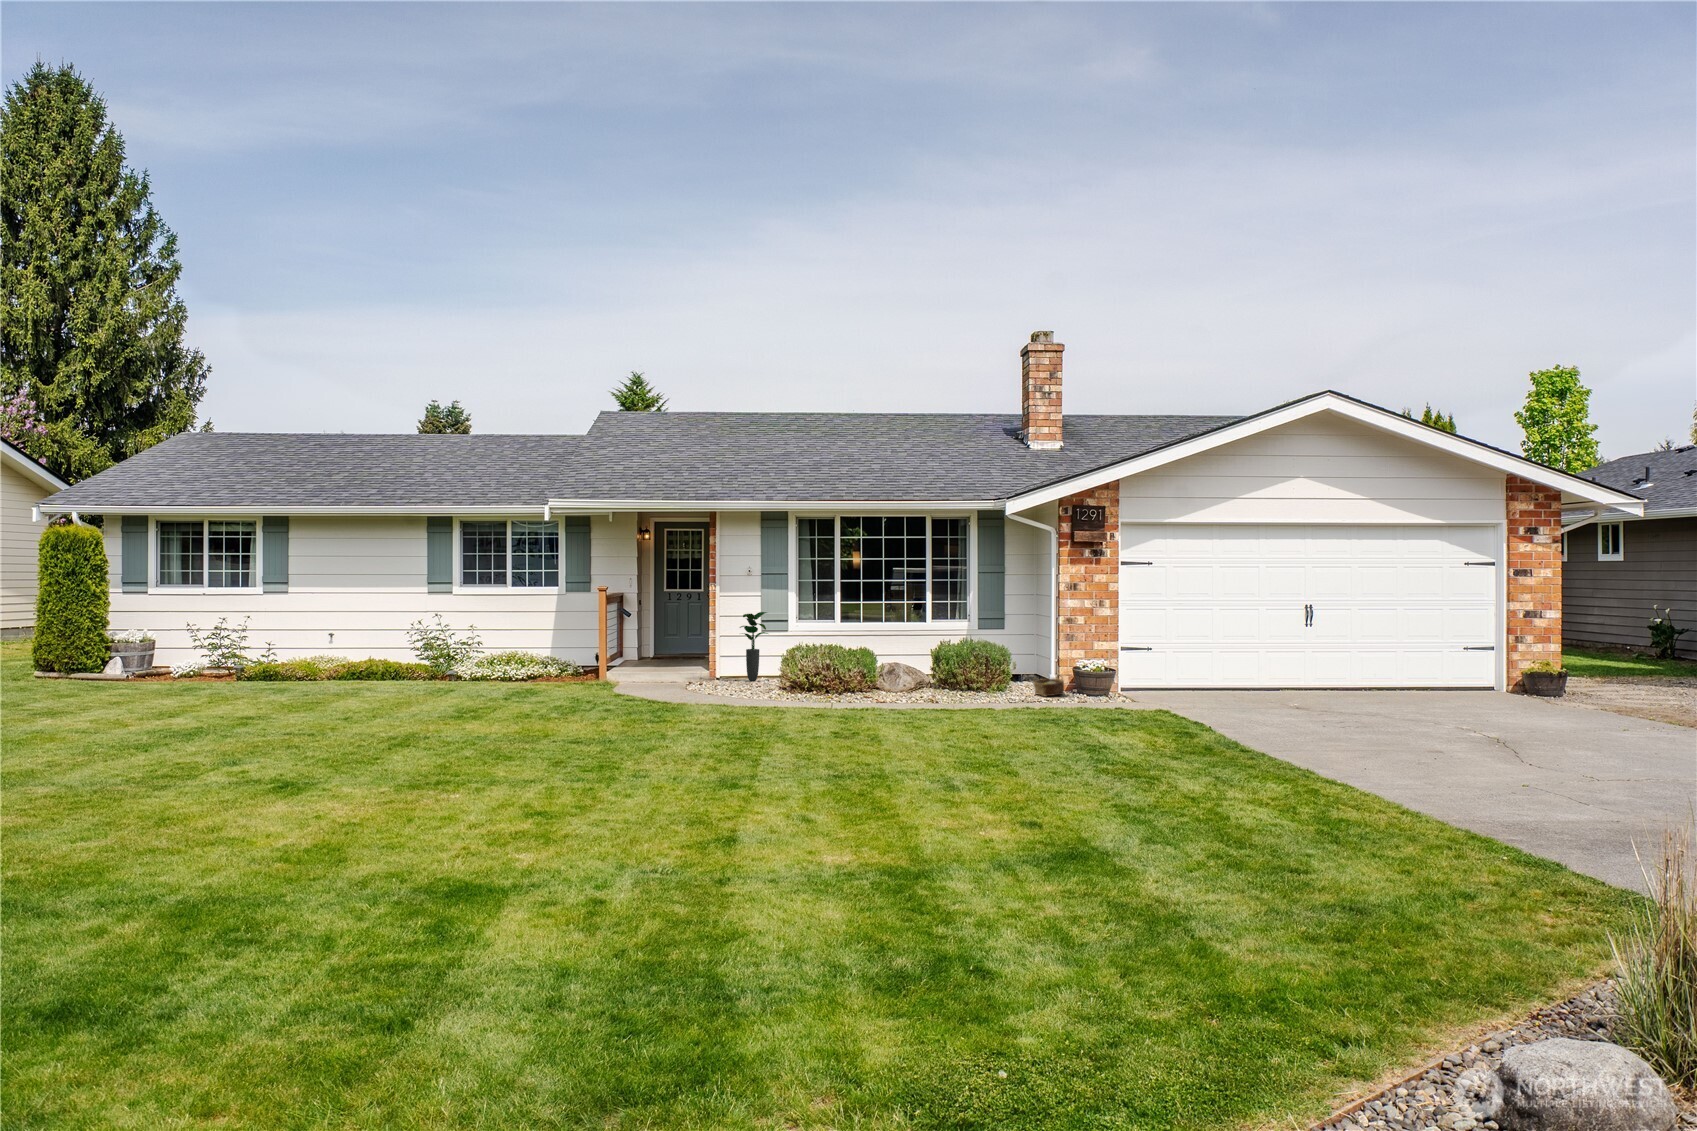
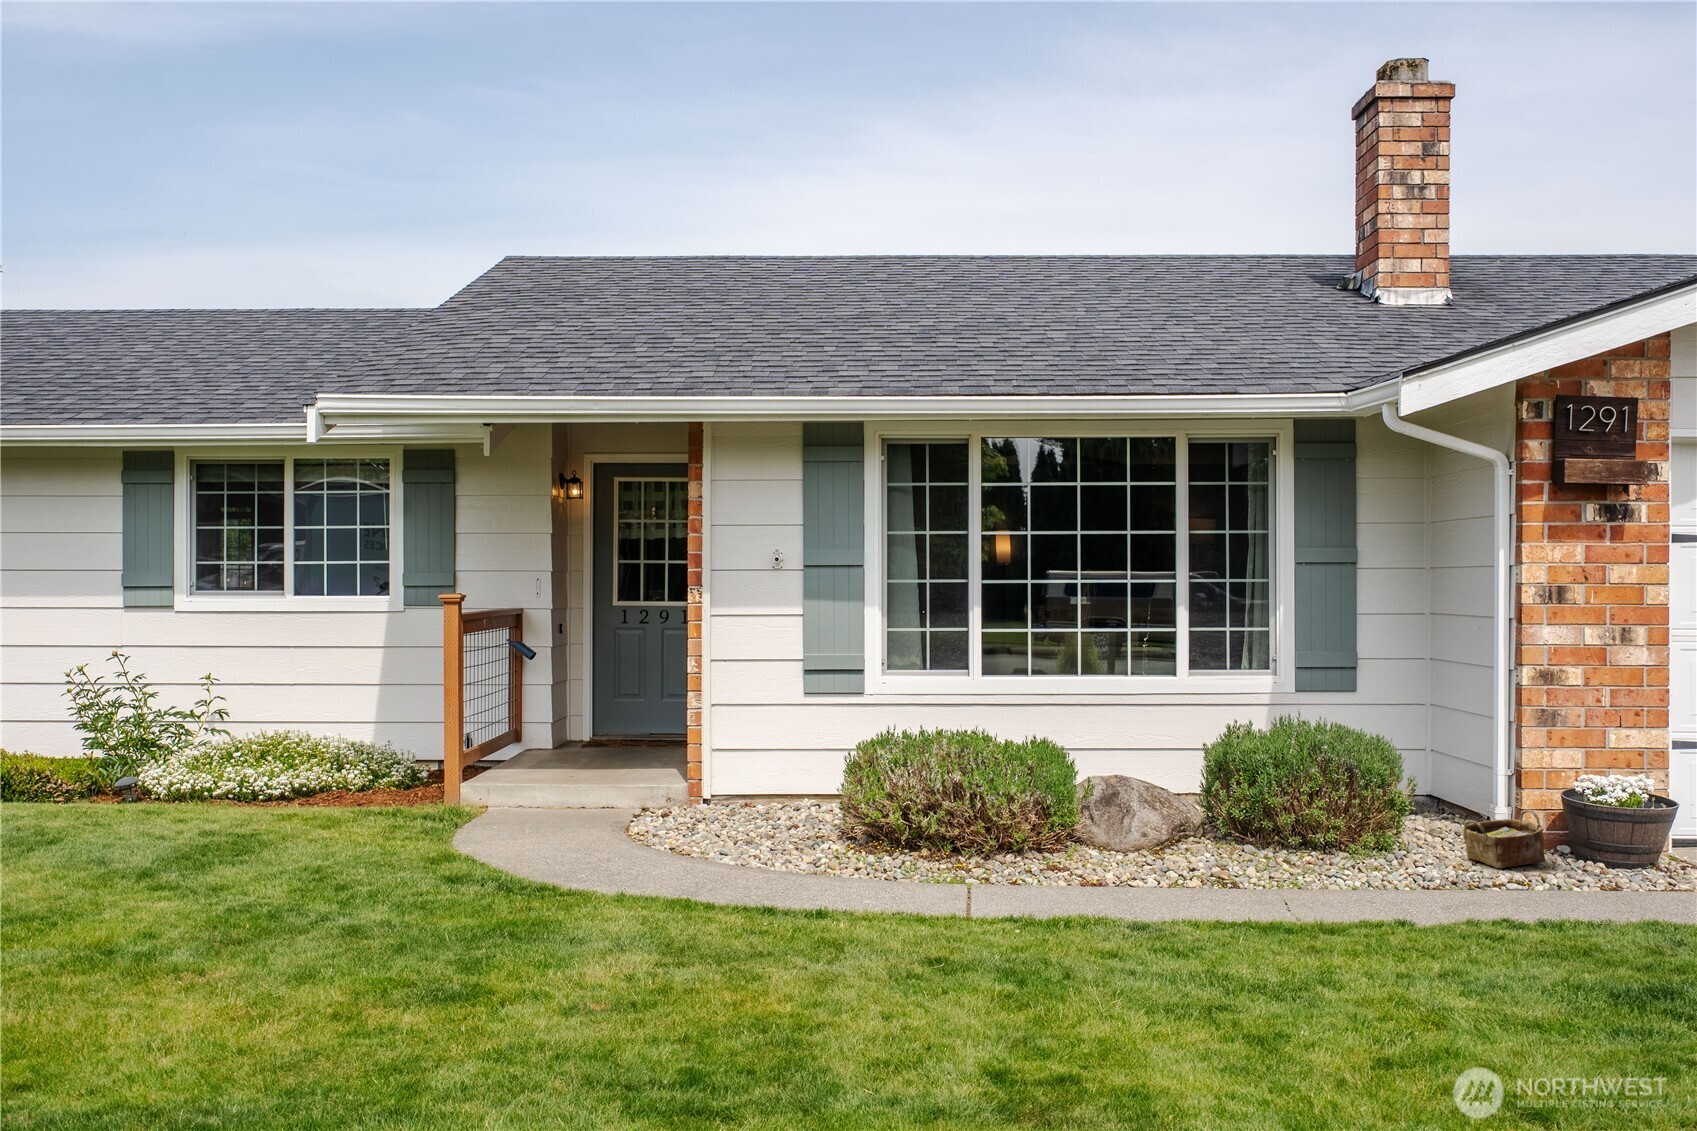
potted plant: present [740,612,768,681] -> none [753,652,822,807]

